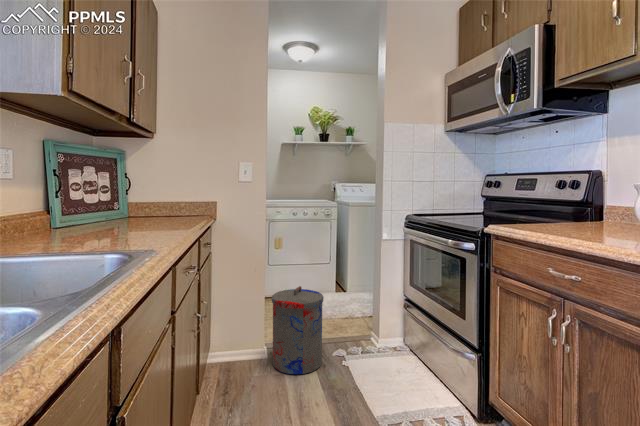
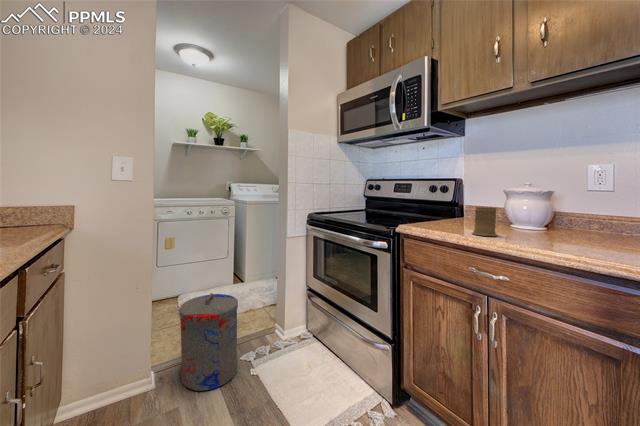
mug: none [564,202,606,236] -> present [472,207,497,236]

